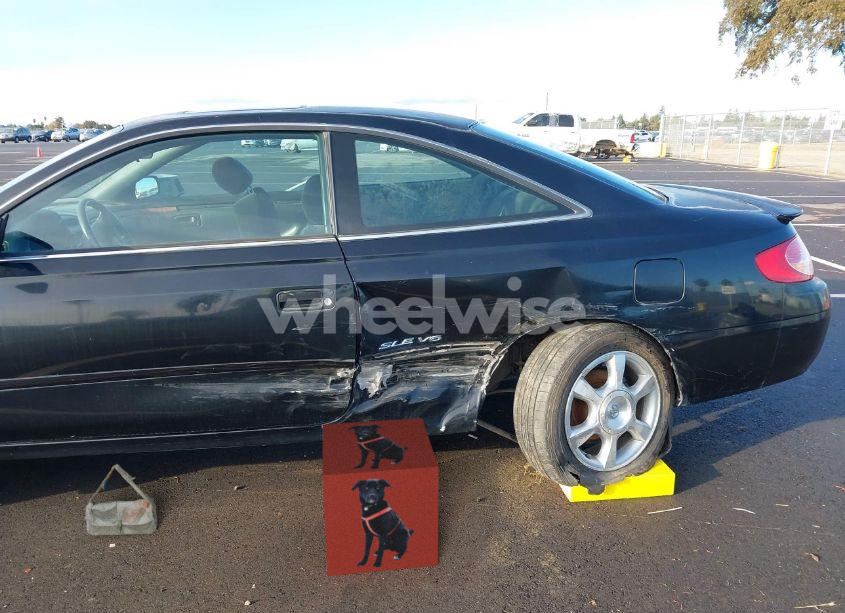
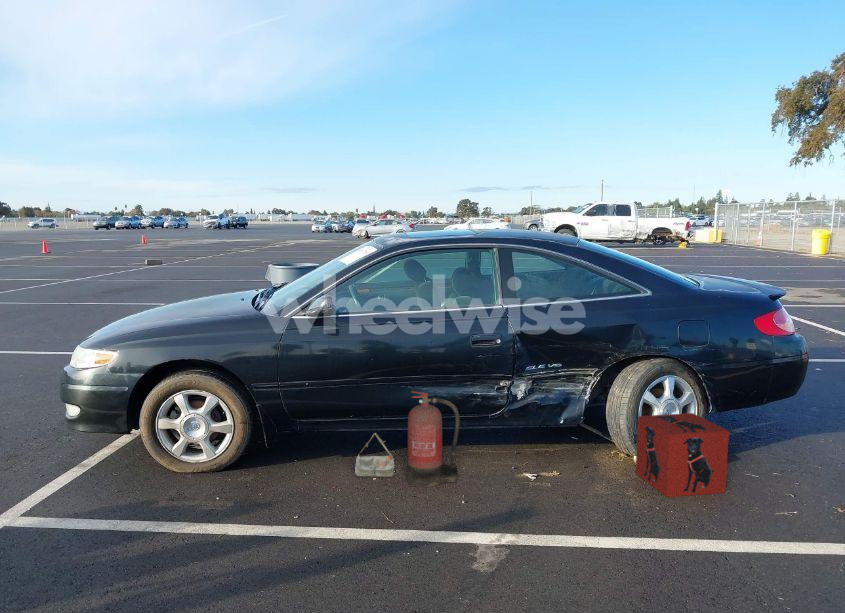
fire extinguisher: none [164,395,261,559] -> present [407,391,460,487]
storage box: present [323,418,438,576] -> present [636,413,729,497]

